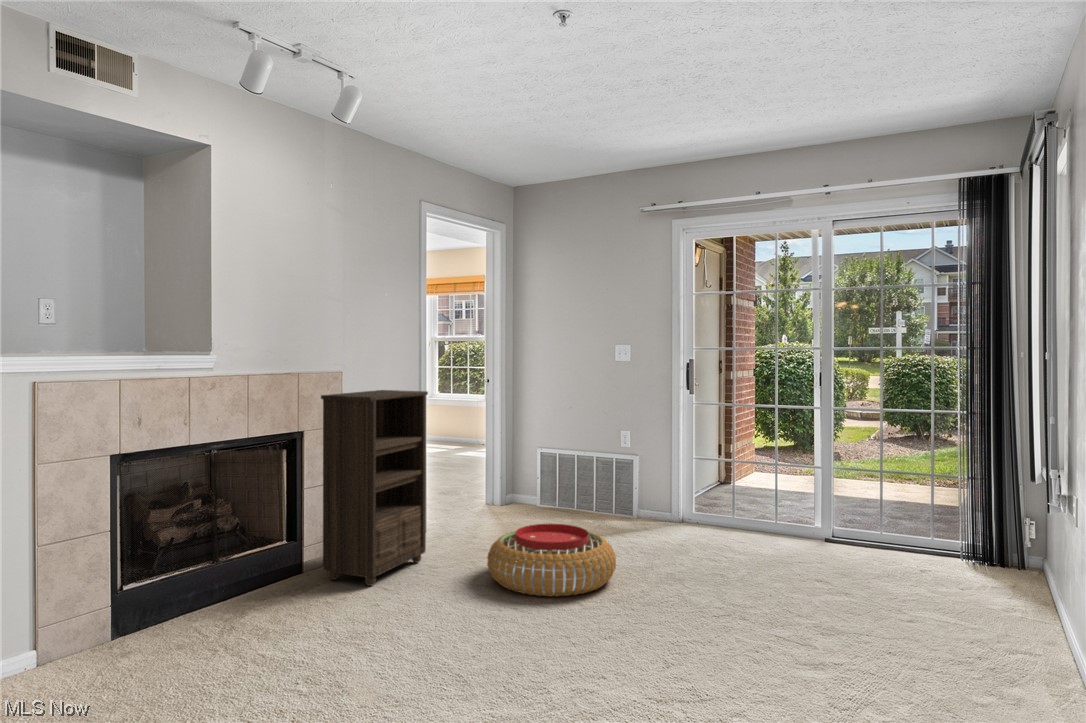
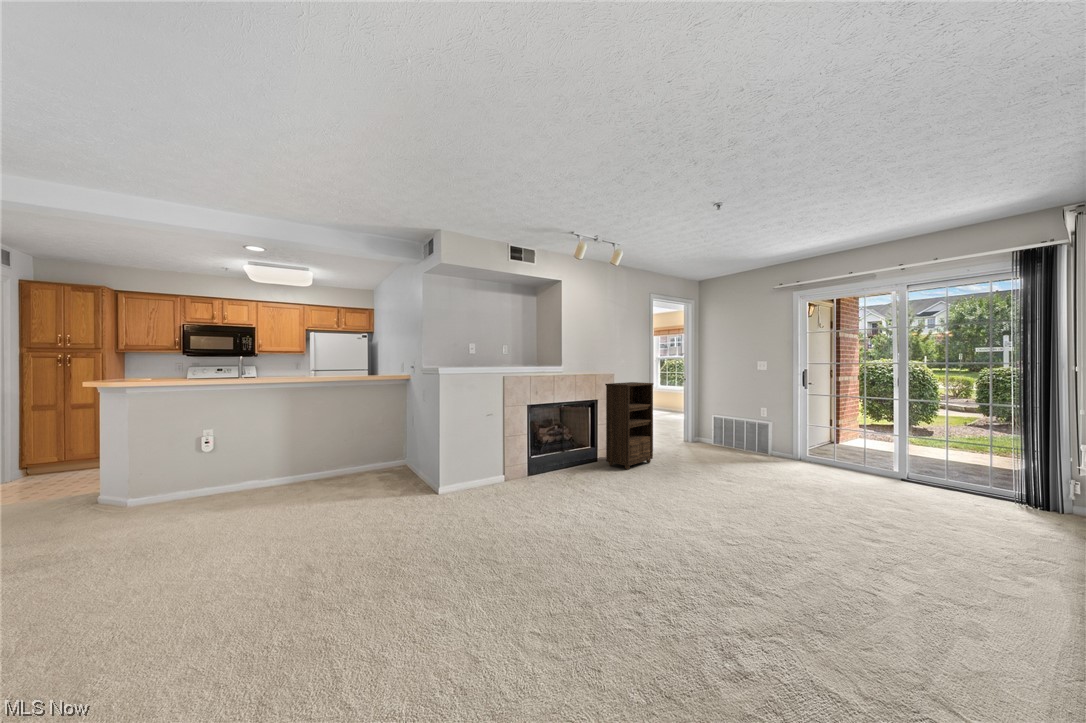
pouf: present [487,524,616,596] -> none [683,450,752,484]

